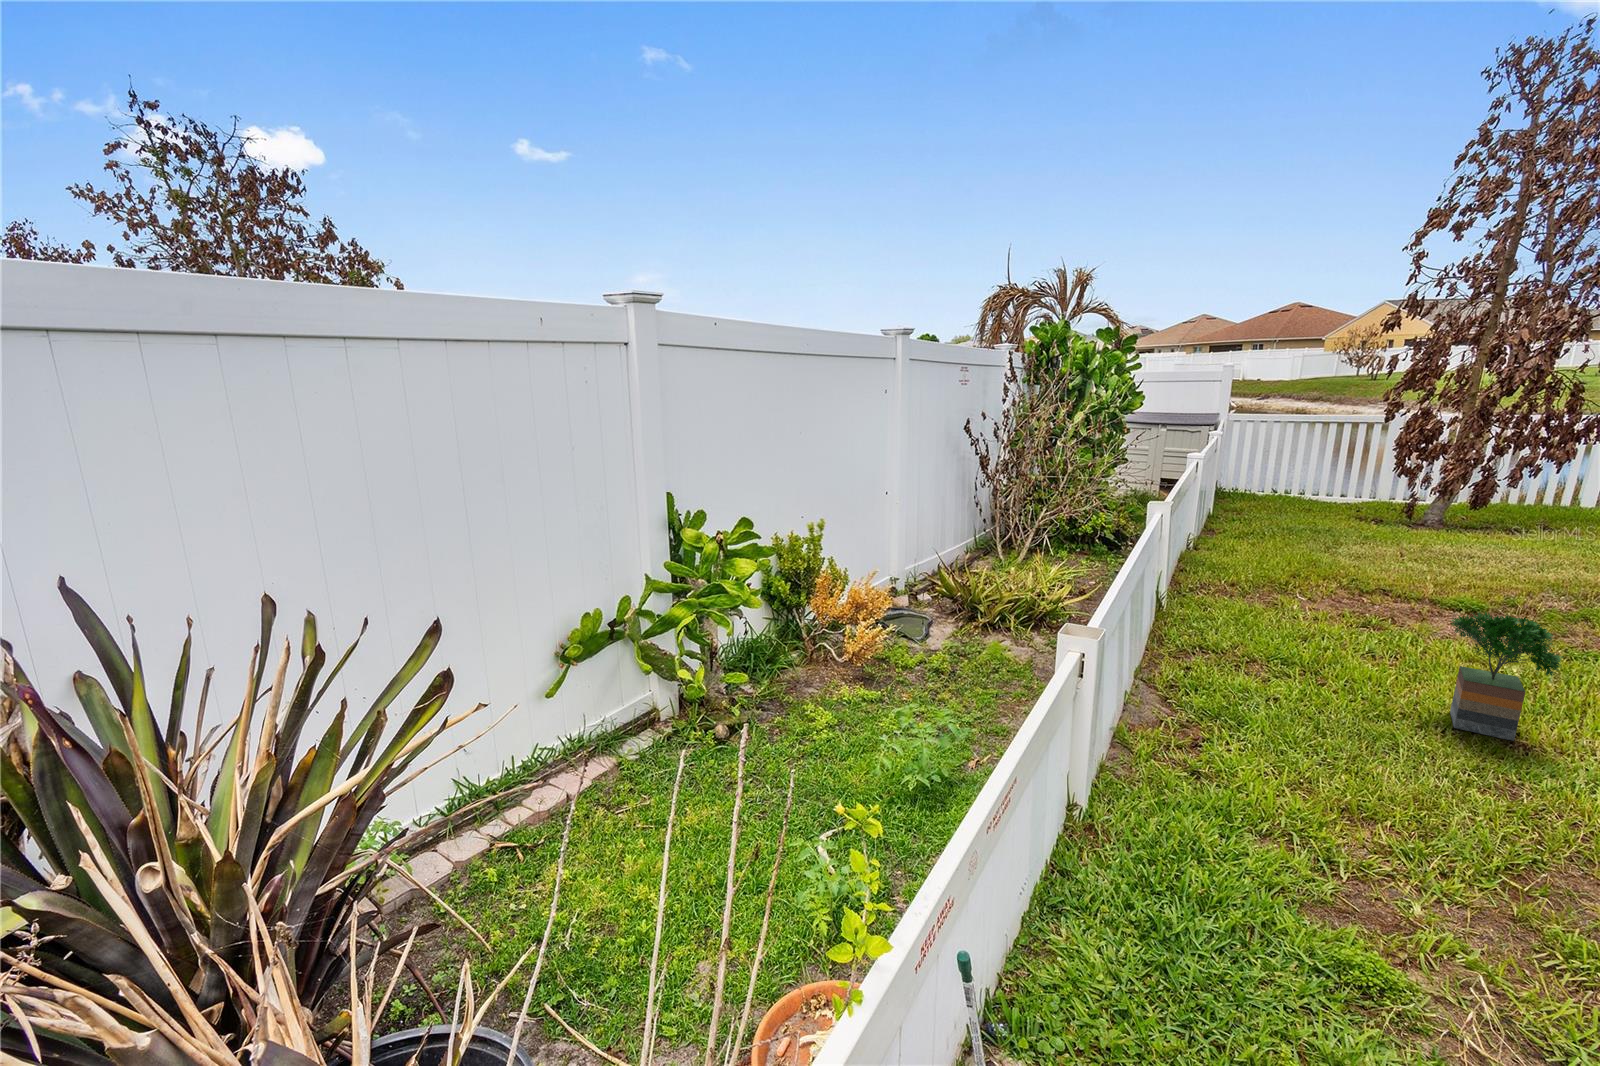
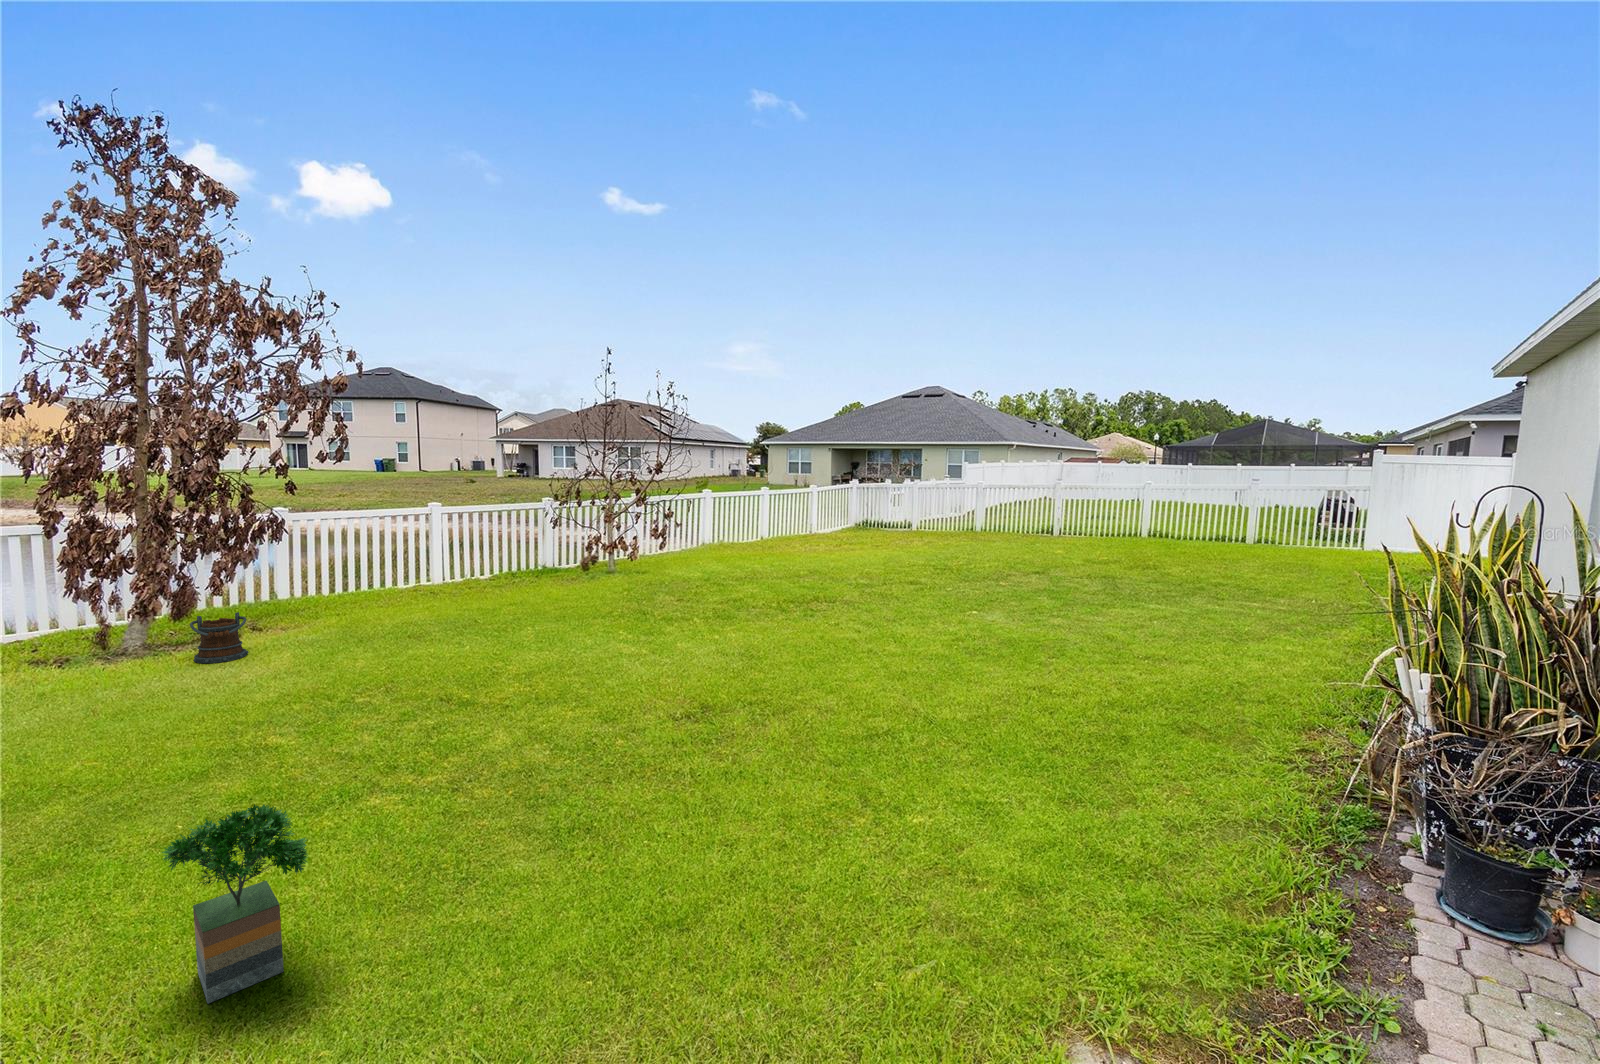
bucket: none [1480,502,1542,548] -> present [190,612,248,663]

